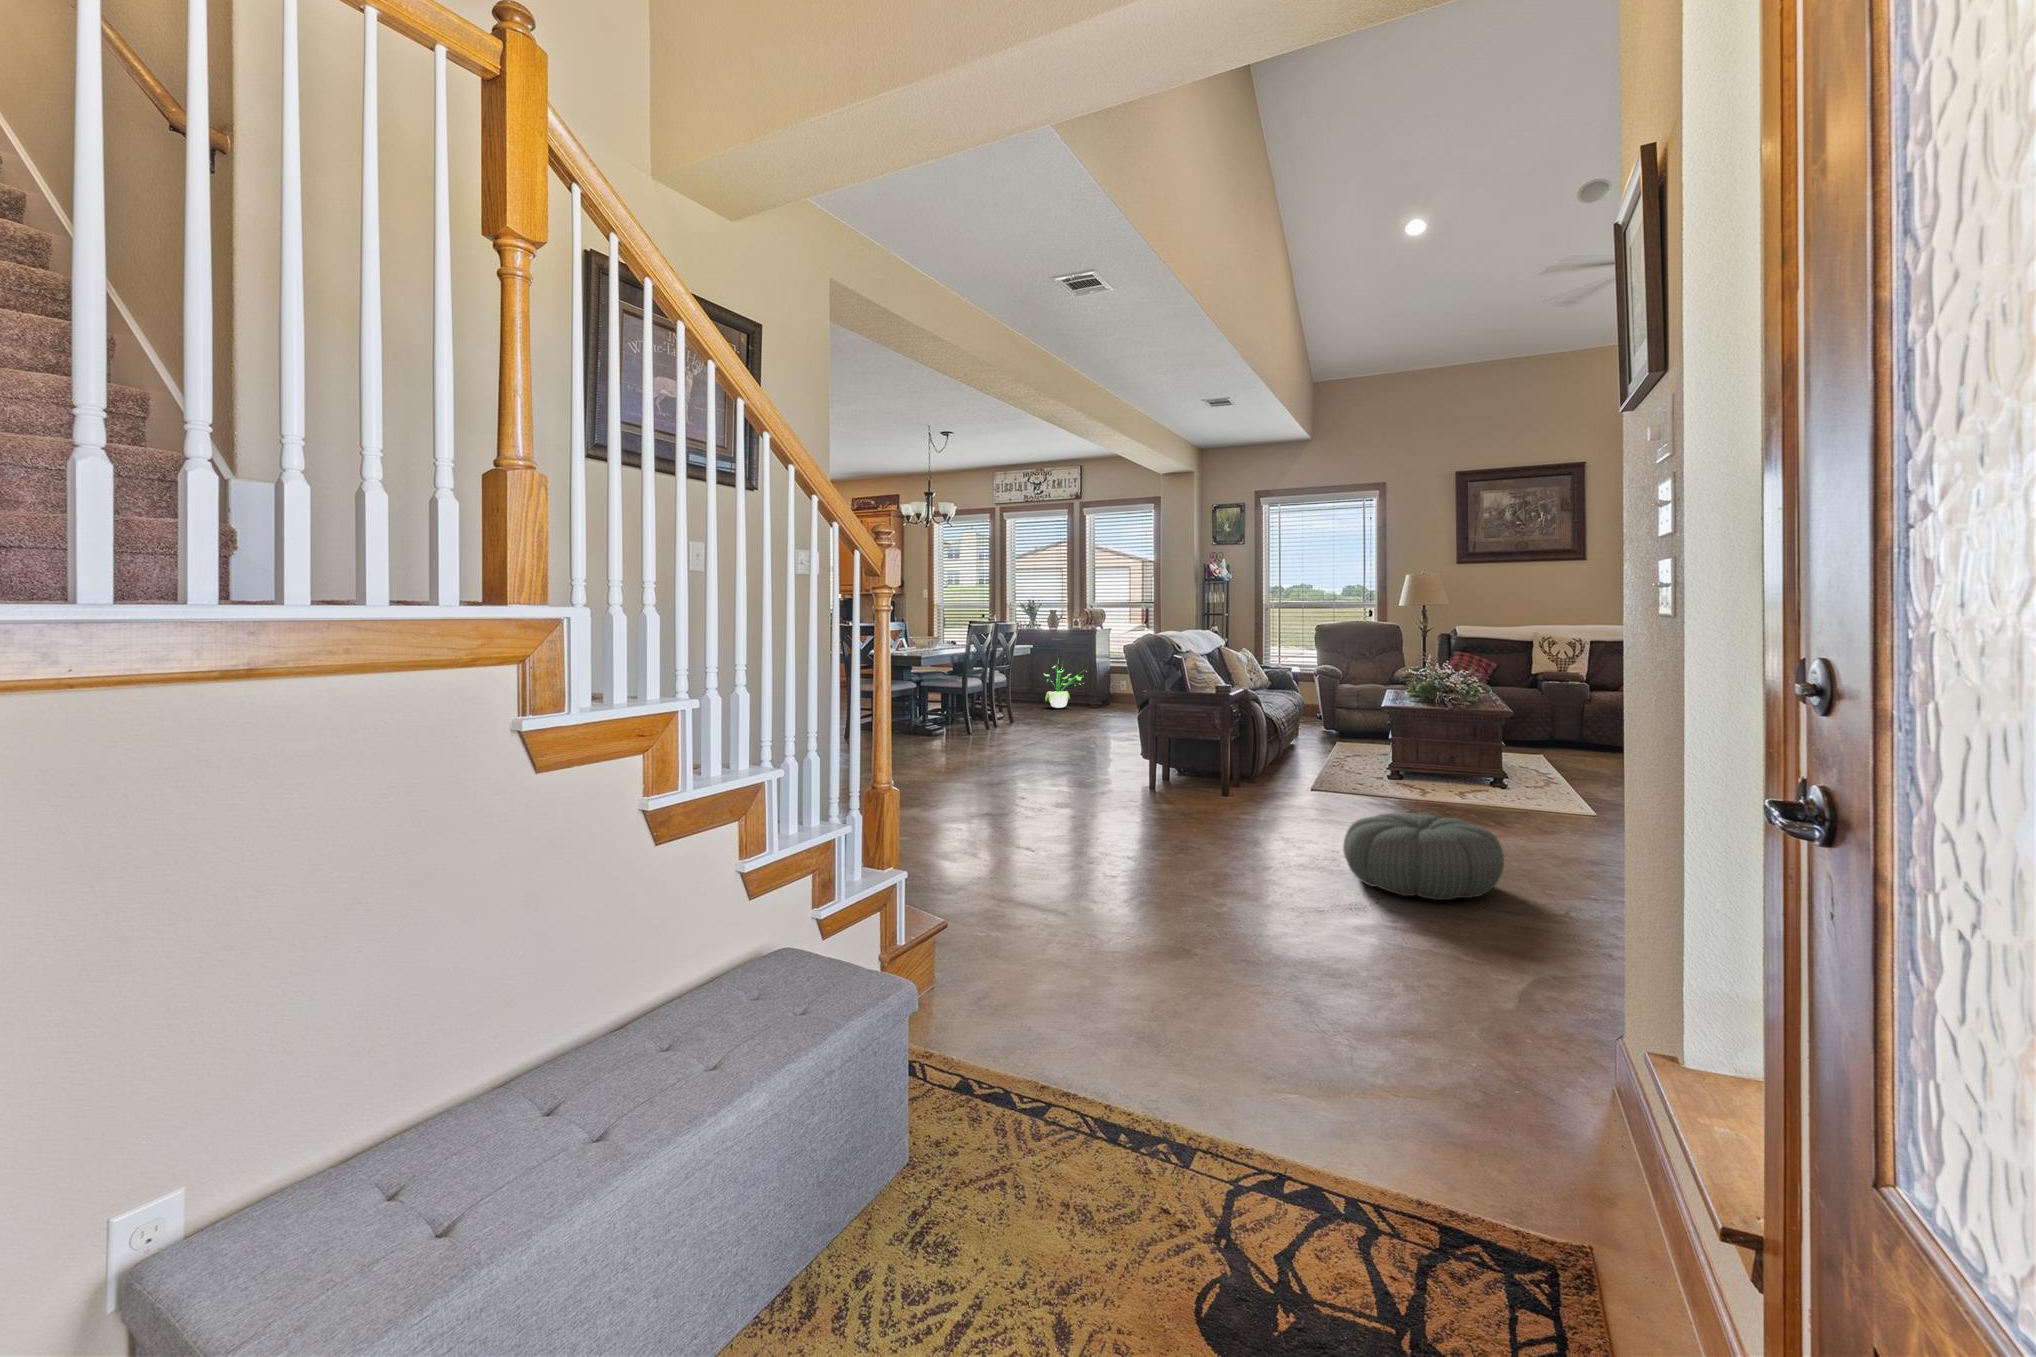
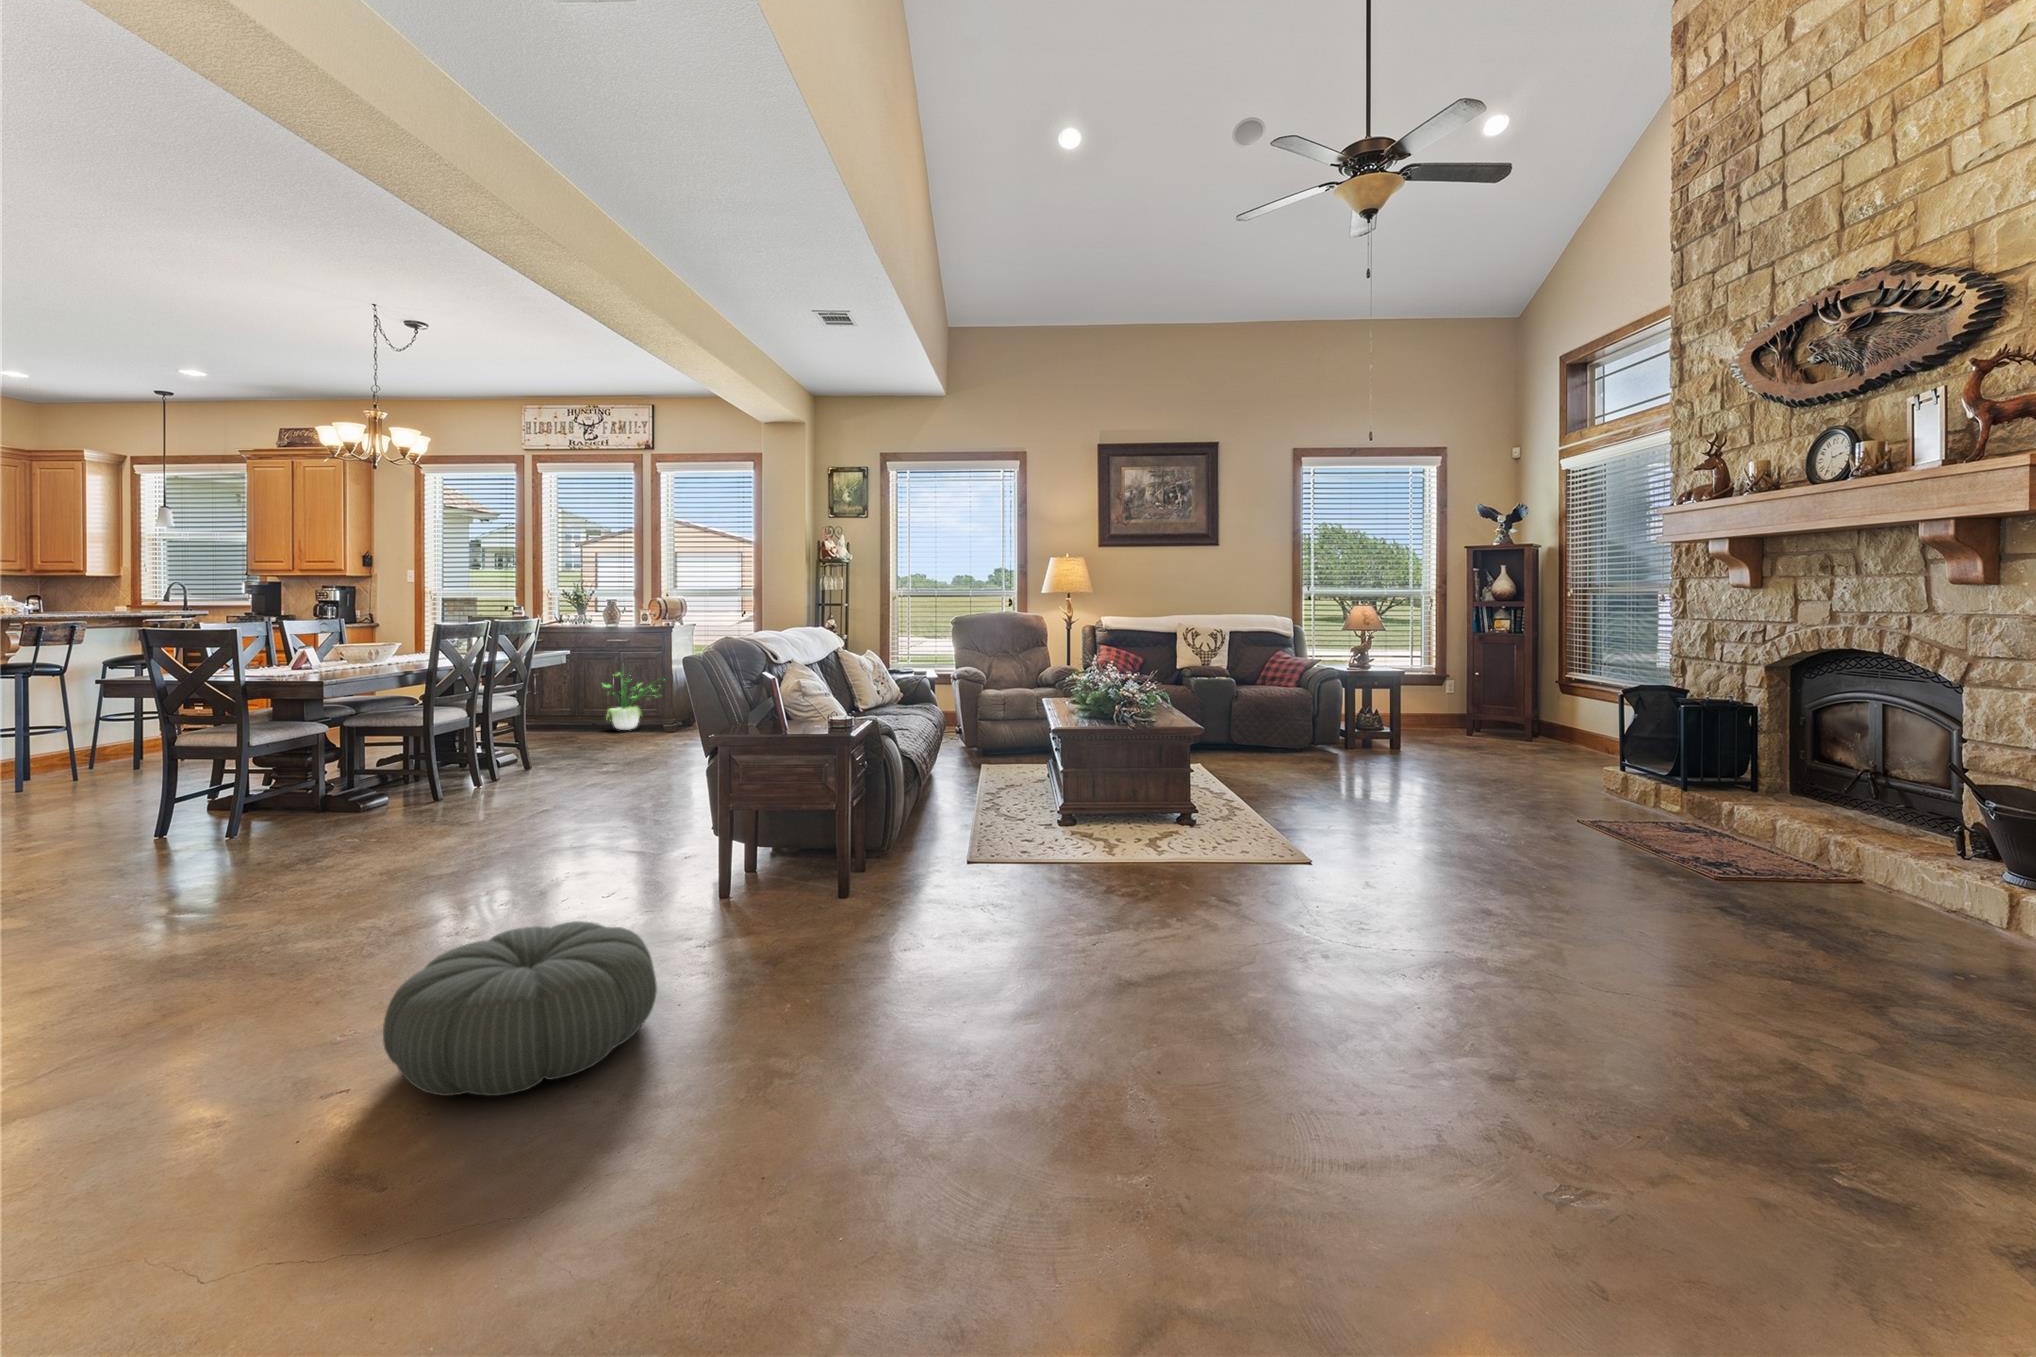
pouf: present [1343,813,1504,900] -> present [383,921,657,1096]

